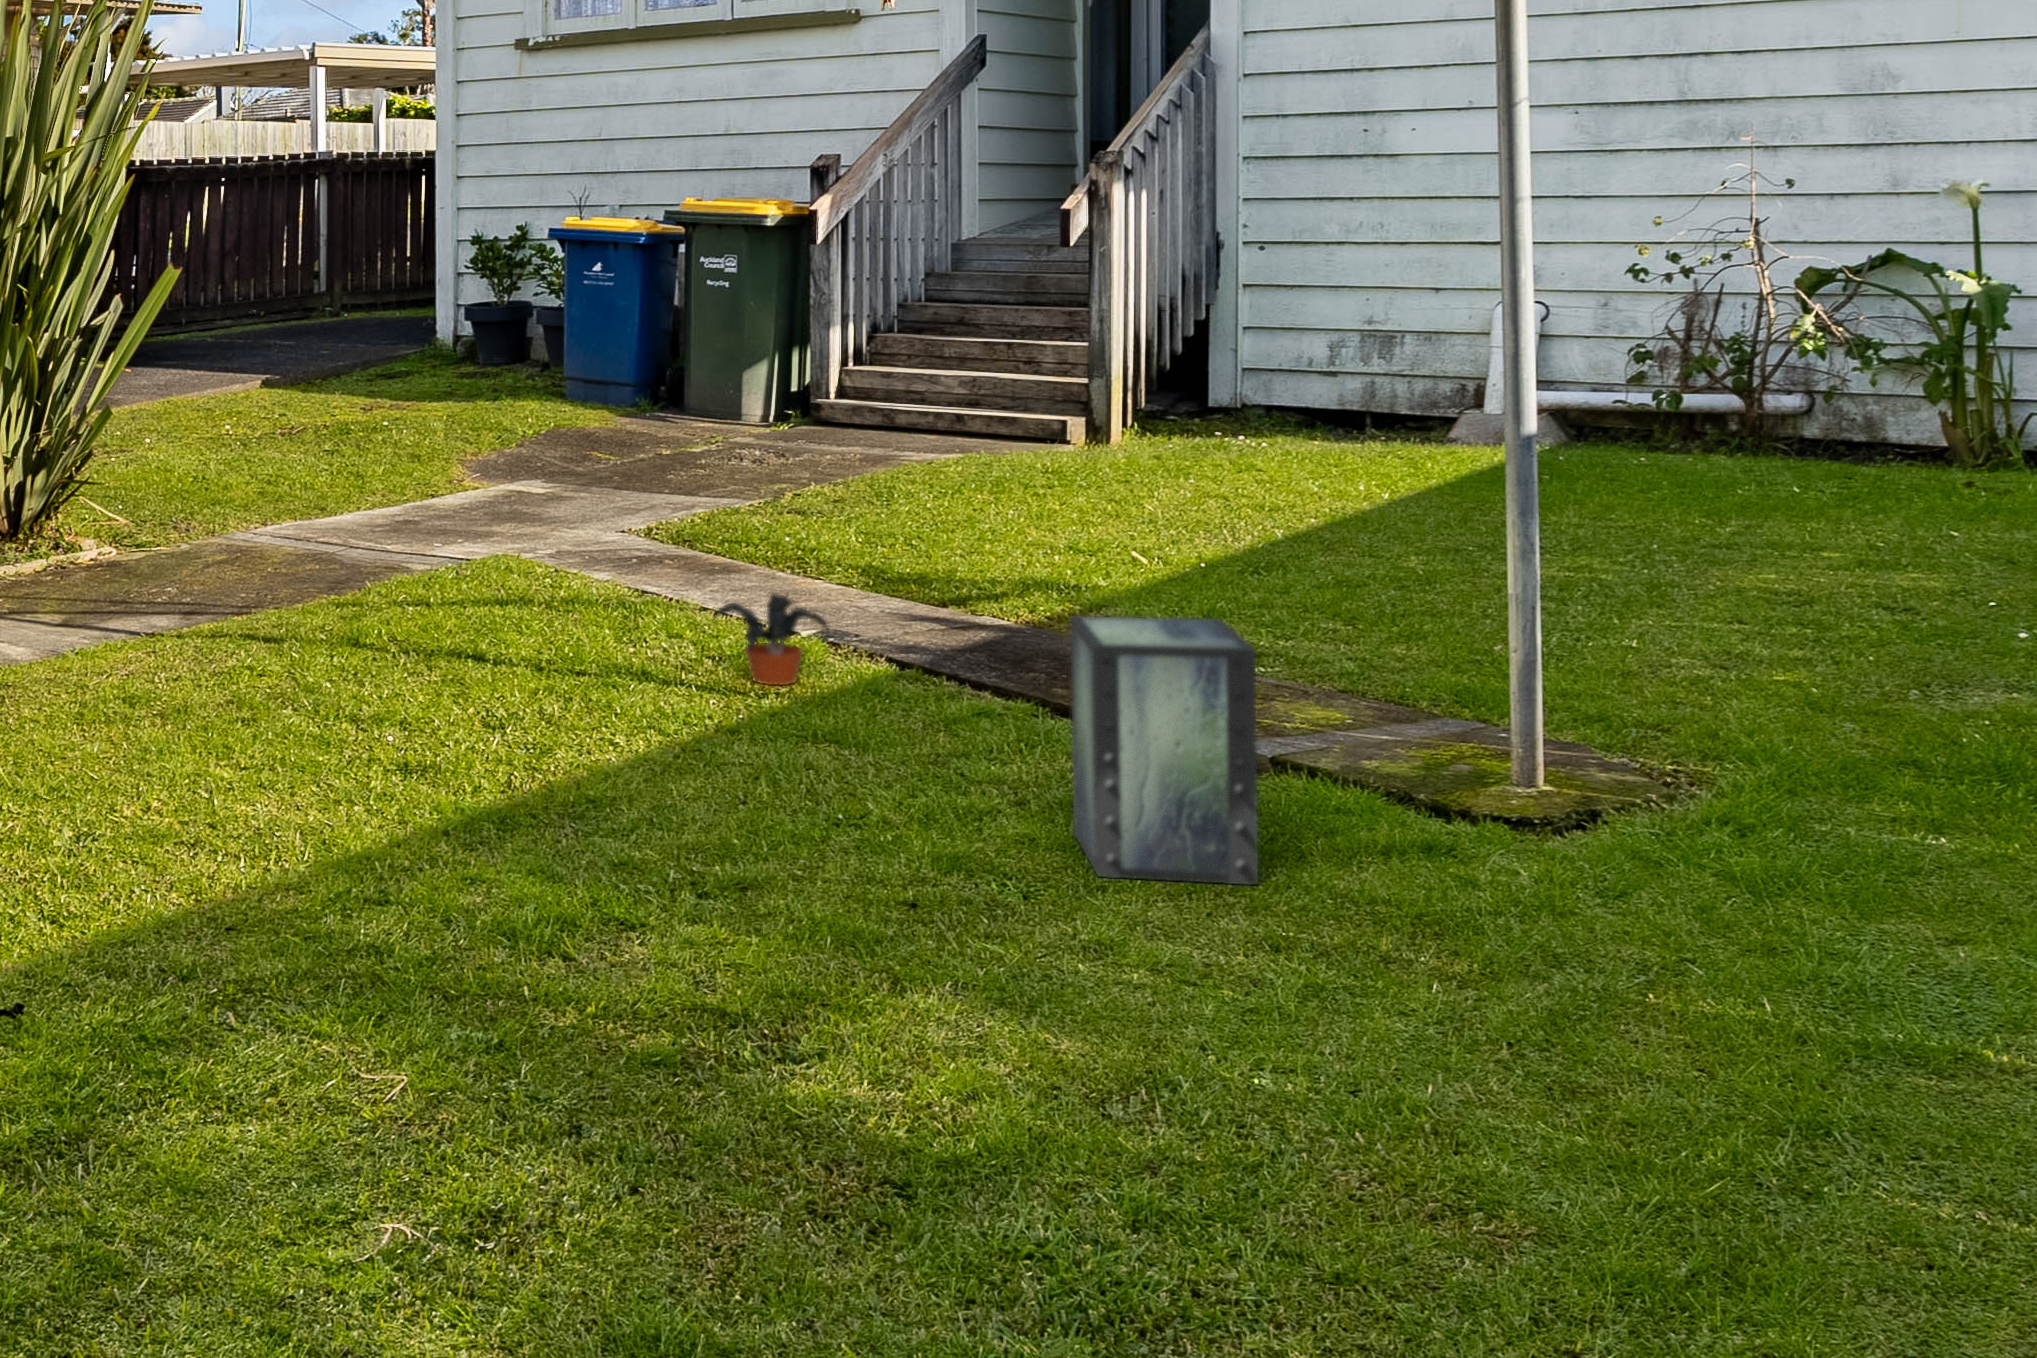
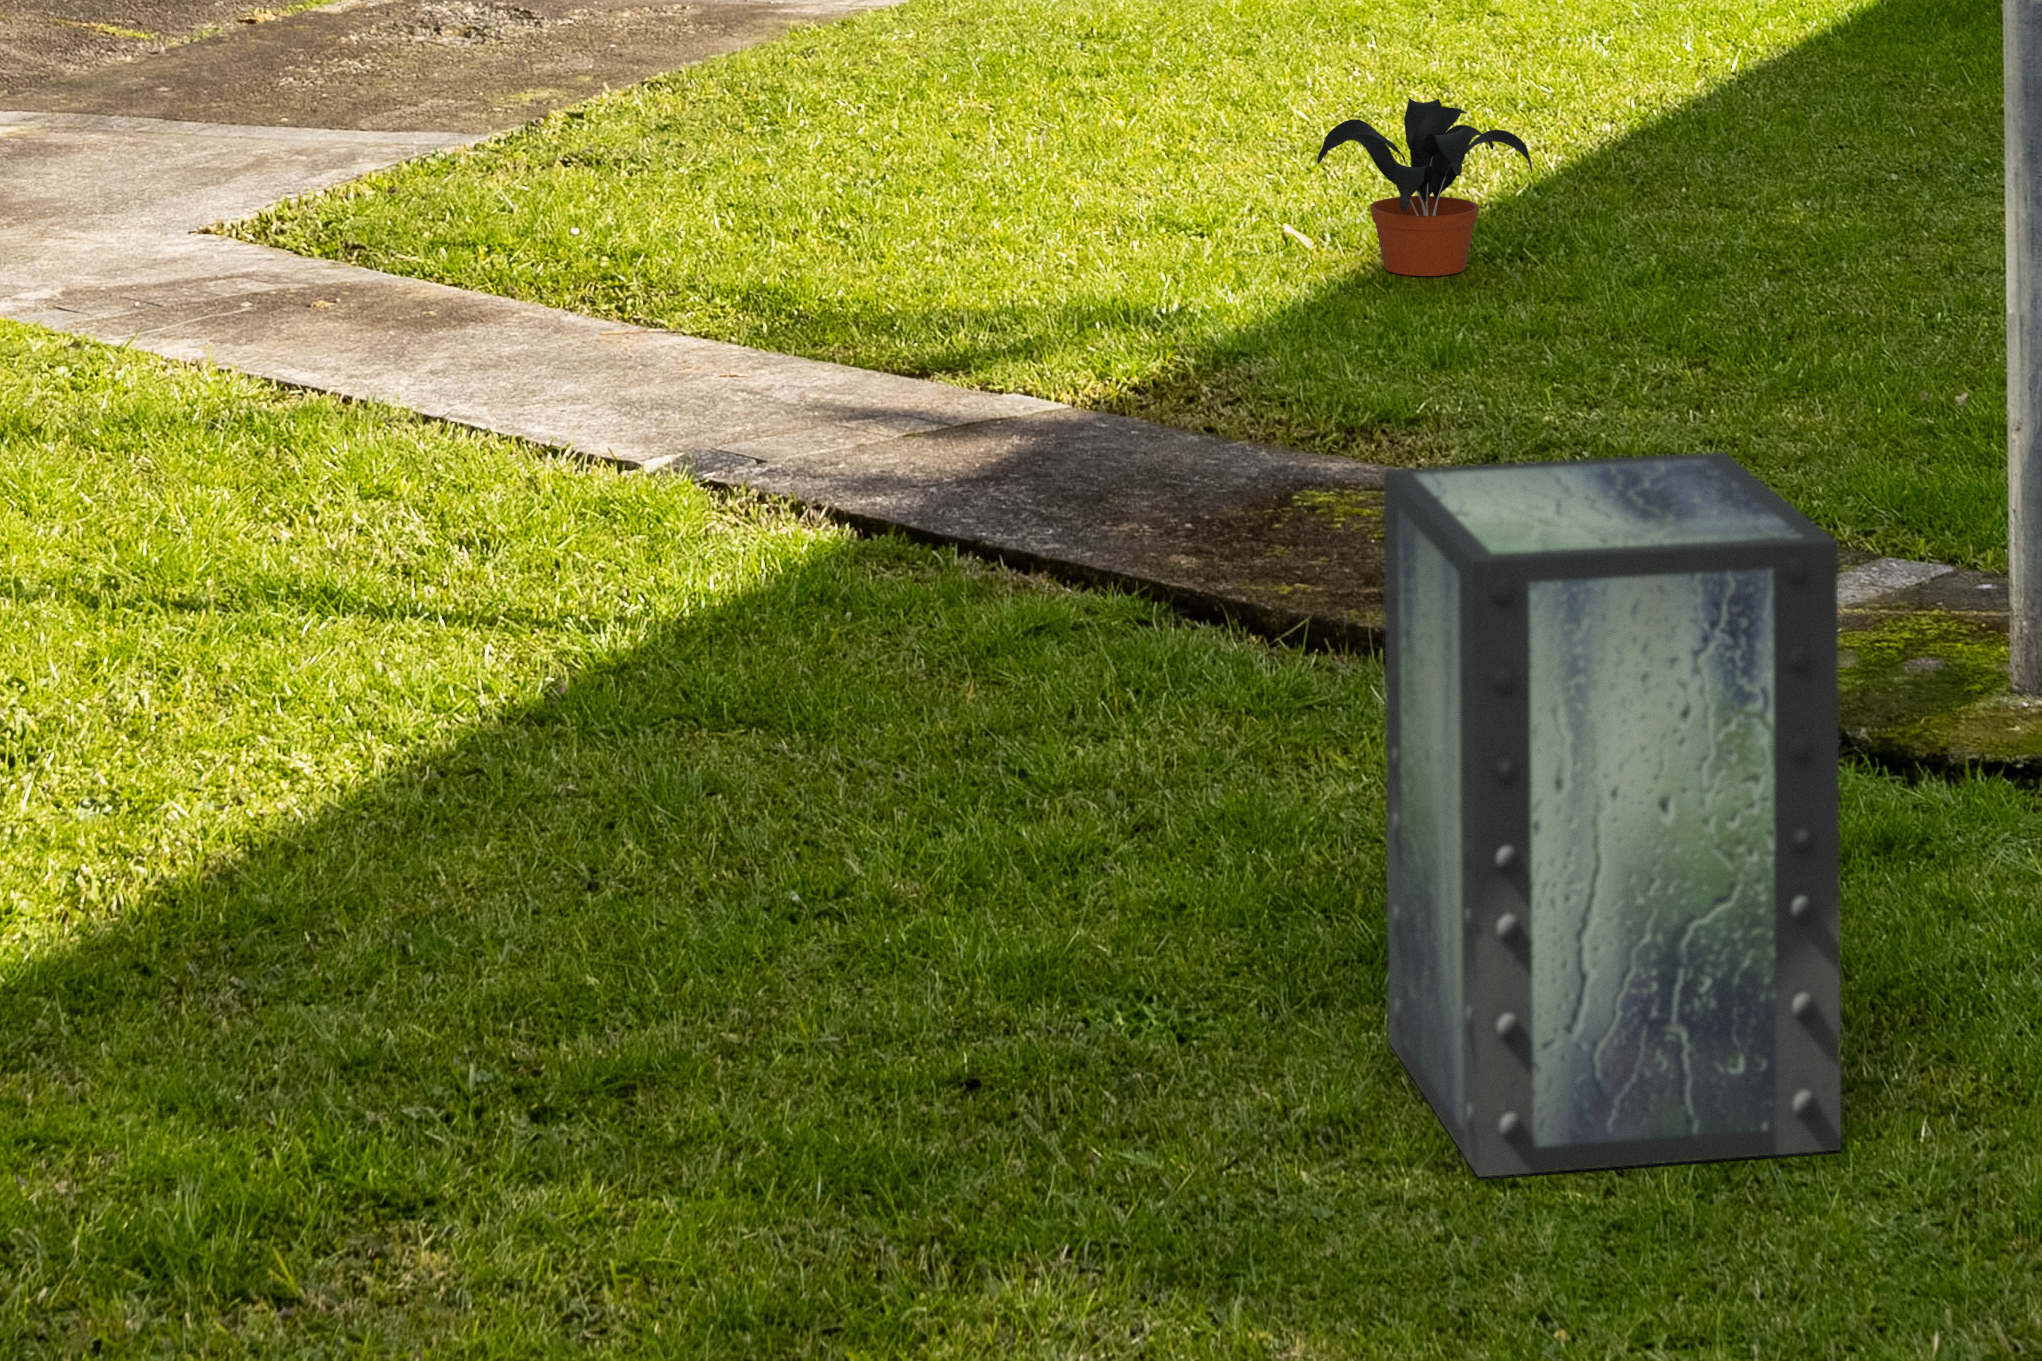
potted plant: present [715,594,827,685] -> present [1317,98,1532,276]

